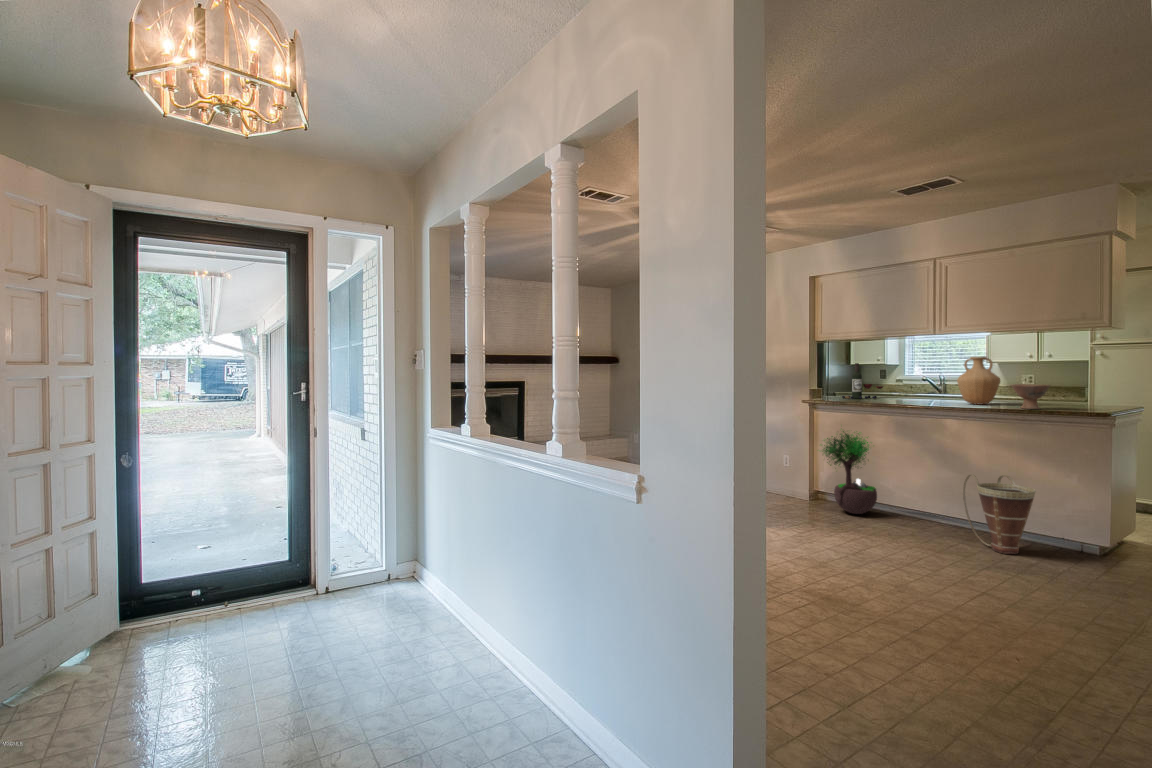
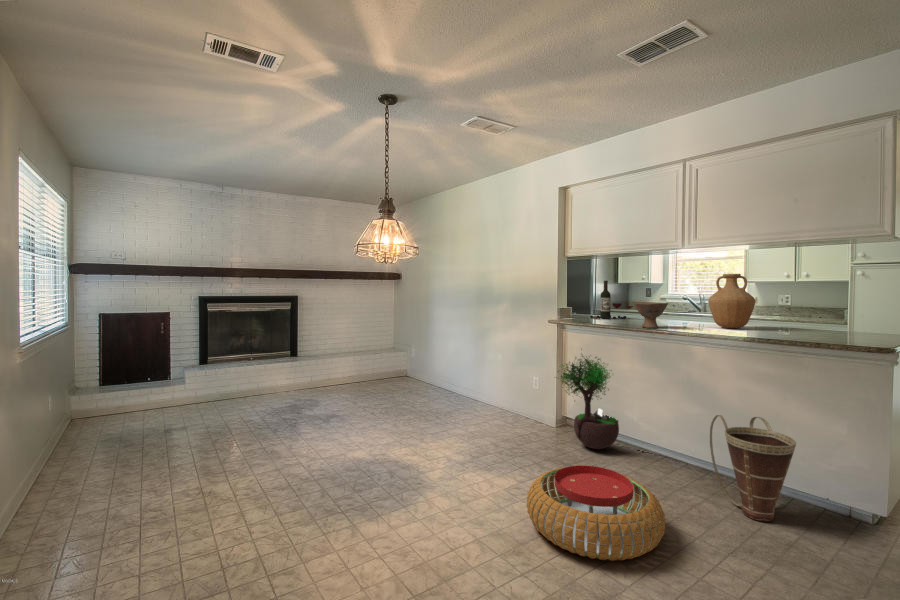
bowl: present [1011,384,1050,409] -> present [633,302,668,328]
pouf: none [818,514,934,572] -> present [527,466,665,561]

